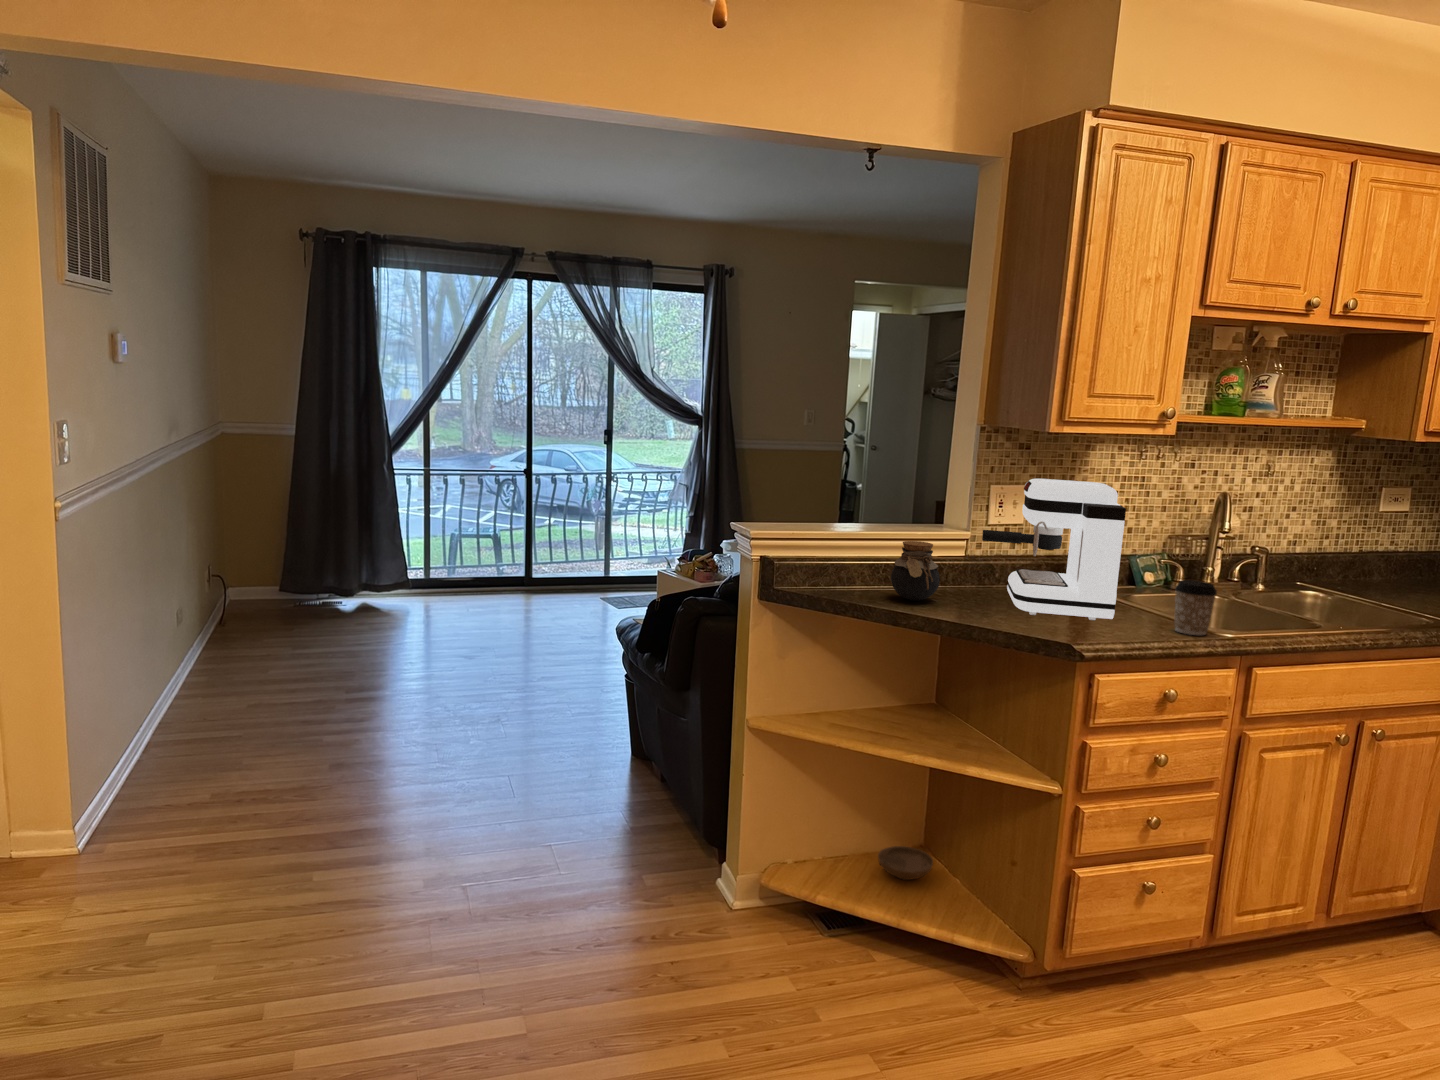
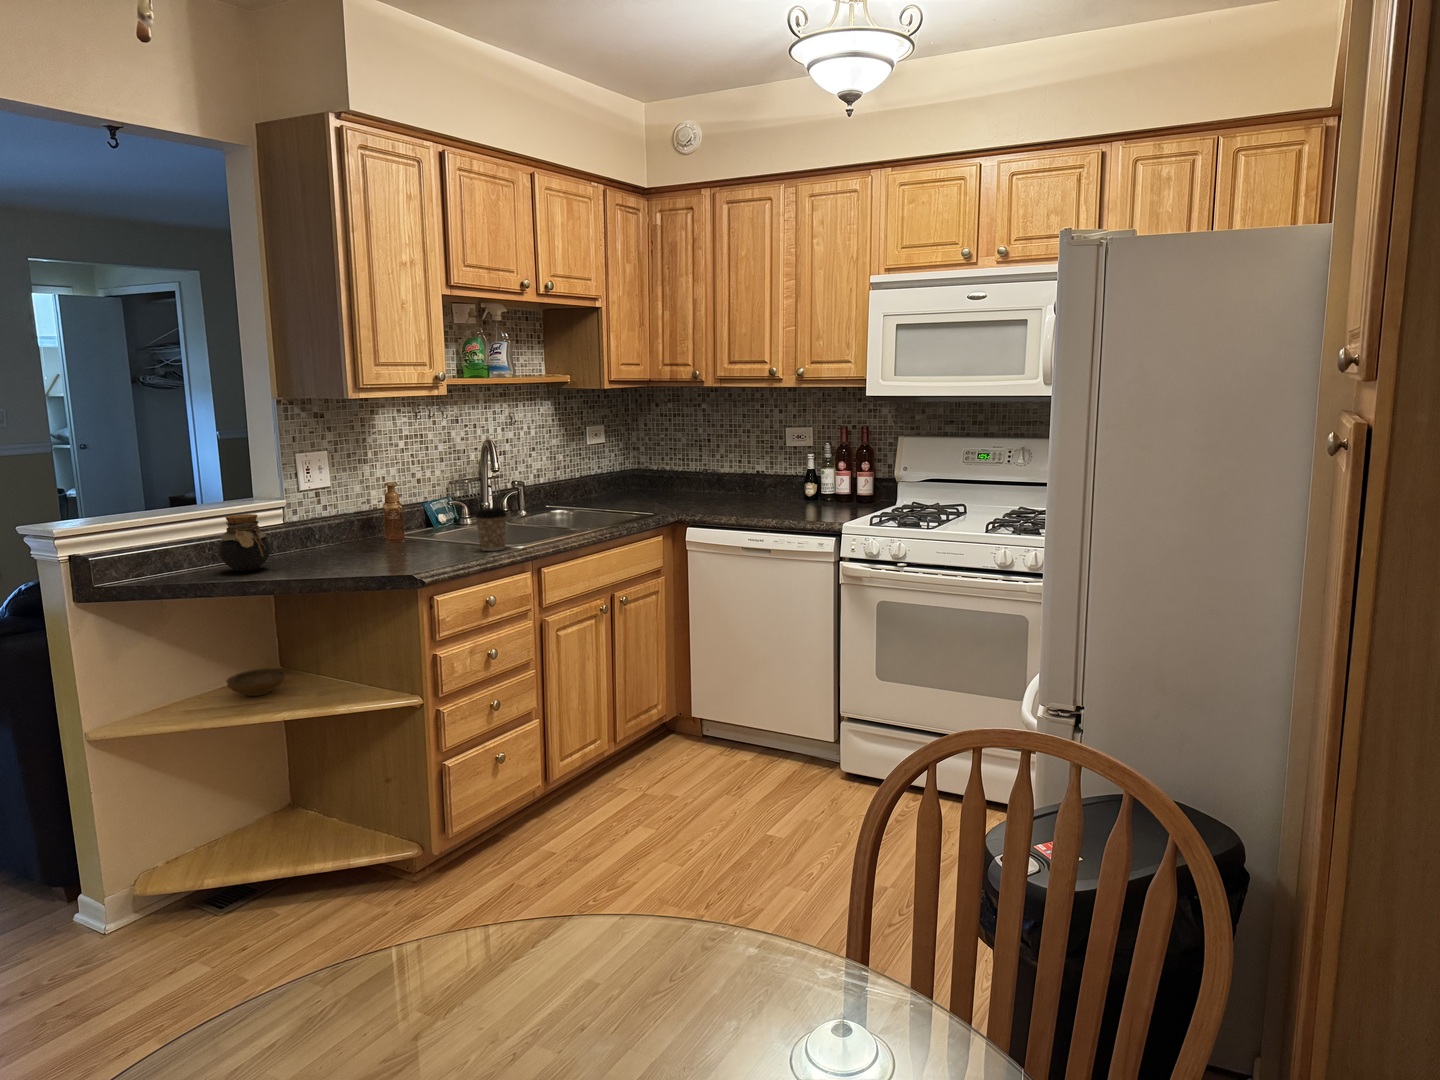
coffee maker: present [982,479,1126,620] -> none [301,440,433,561]
ceramic bowl: present [878,846,933,880] -> present [226,668,285,696]

